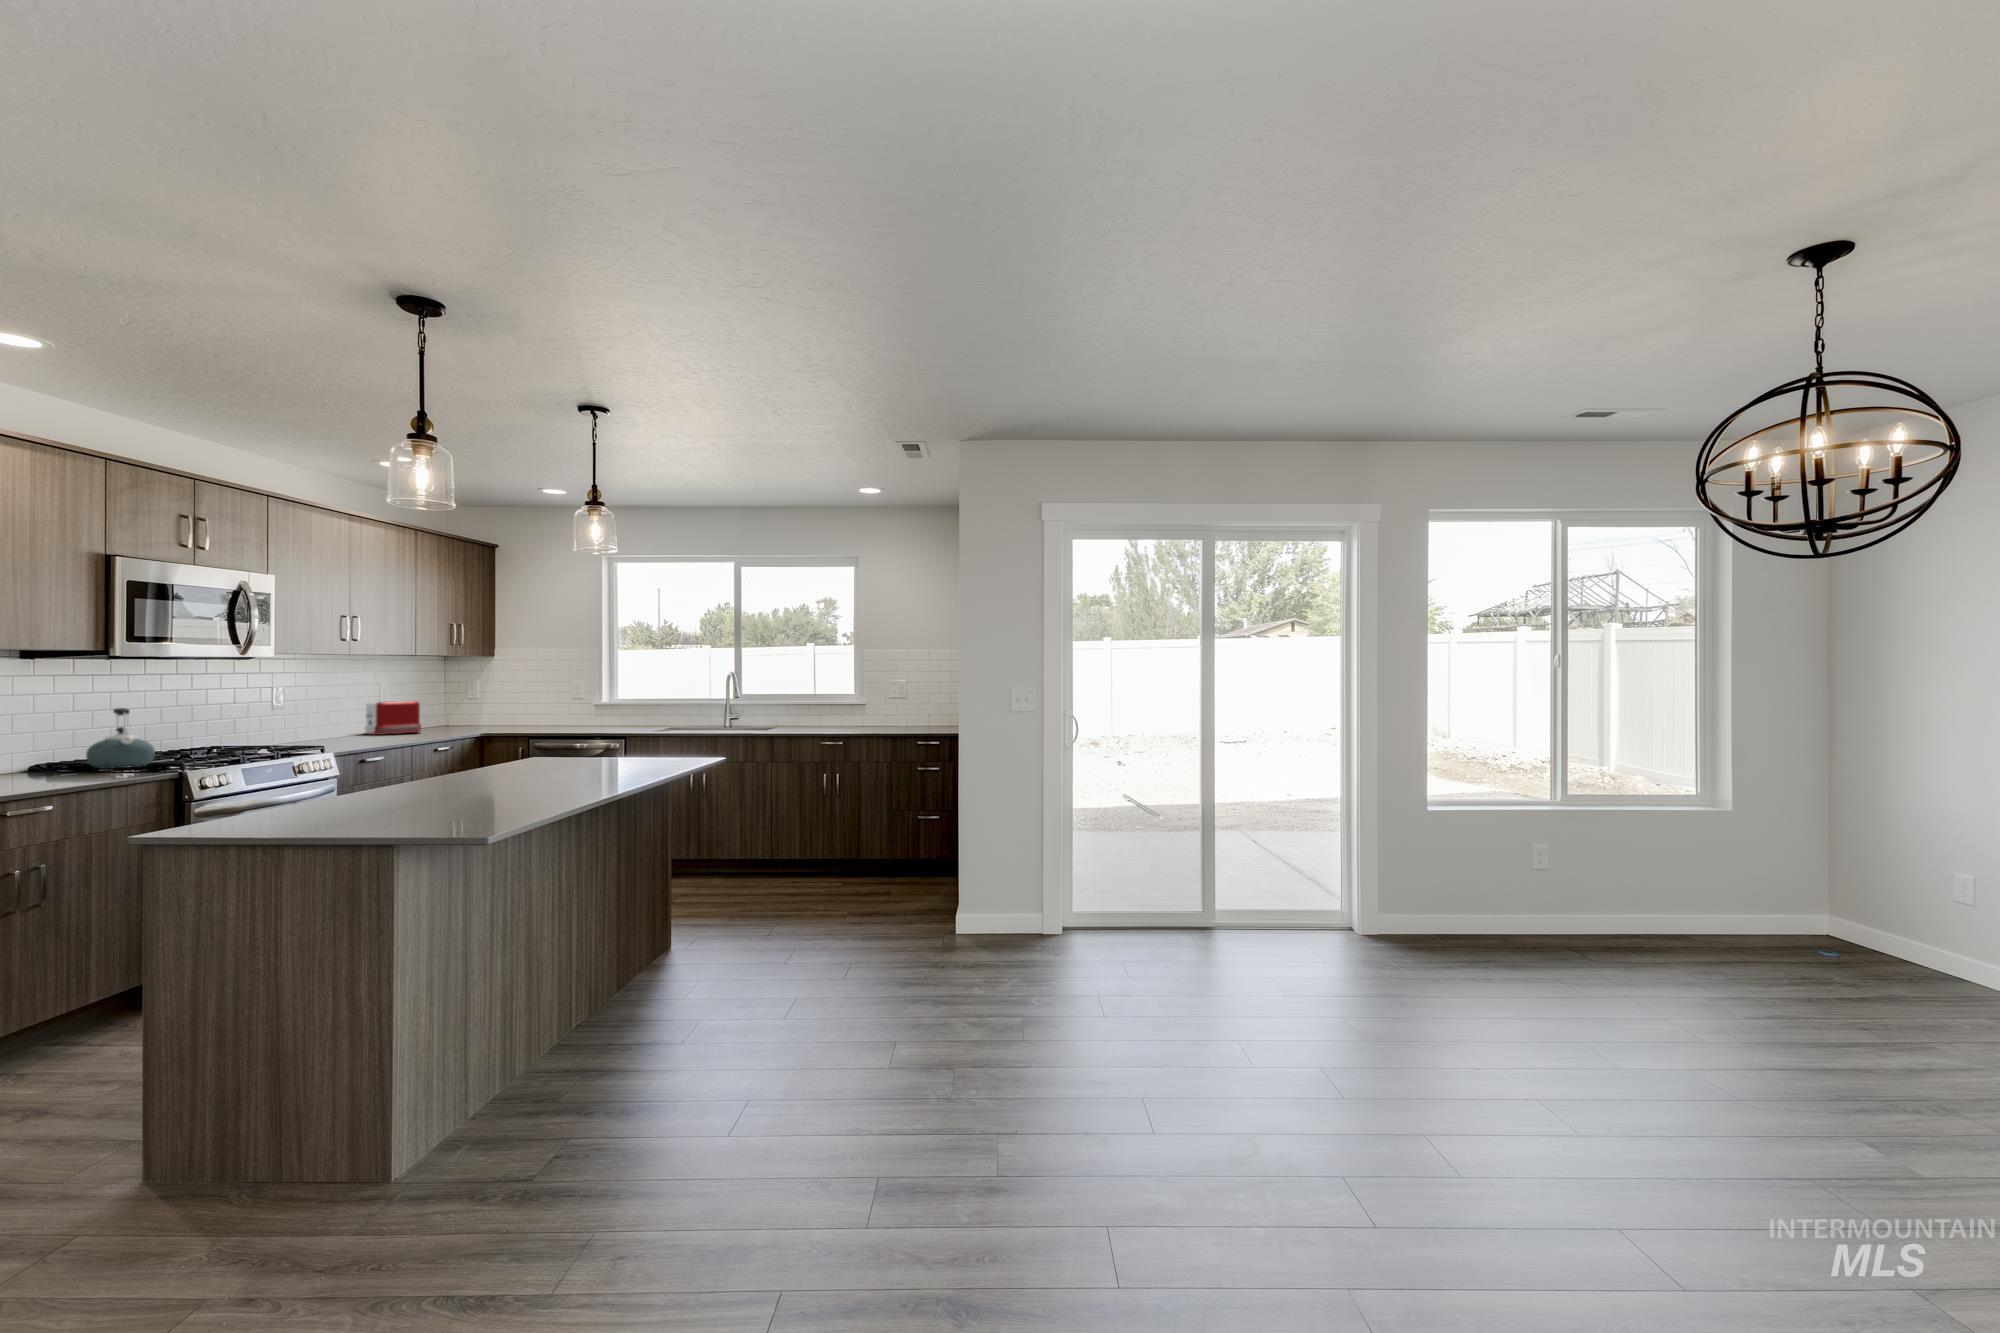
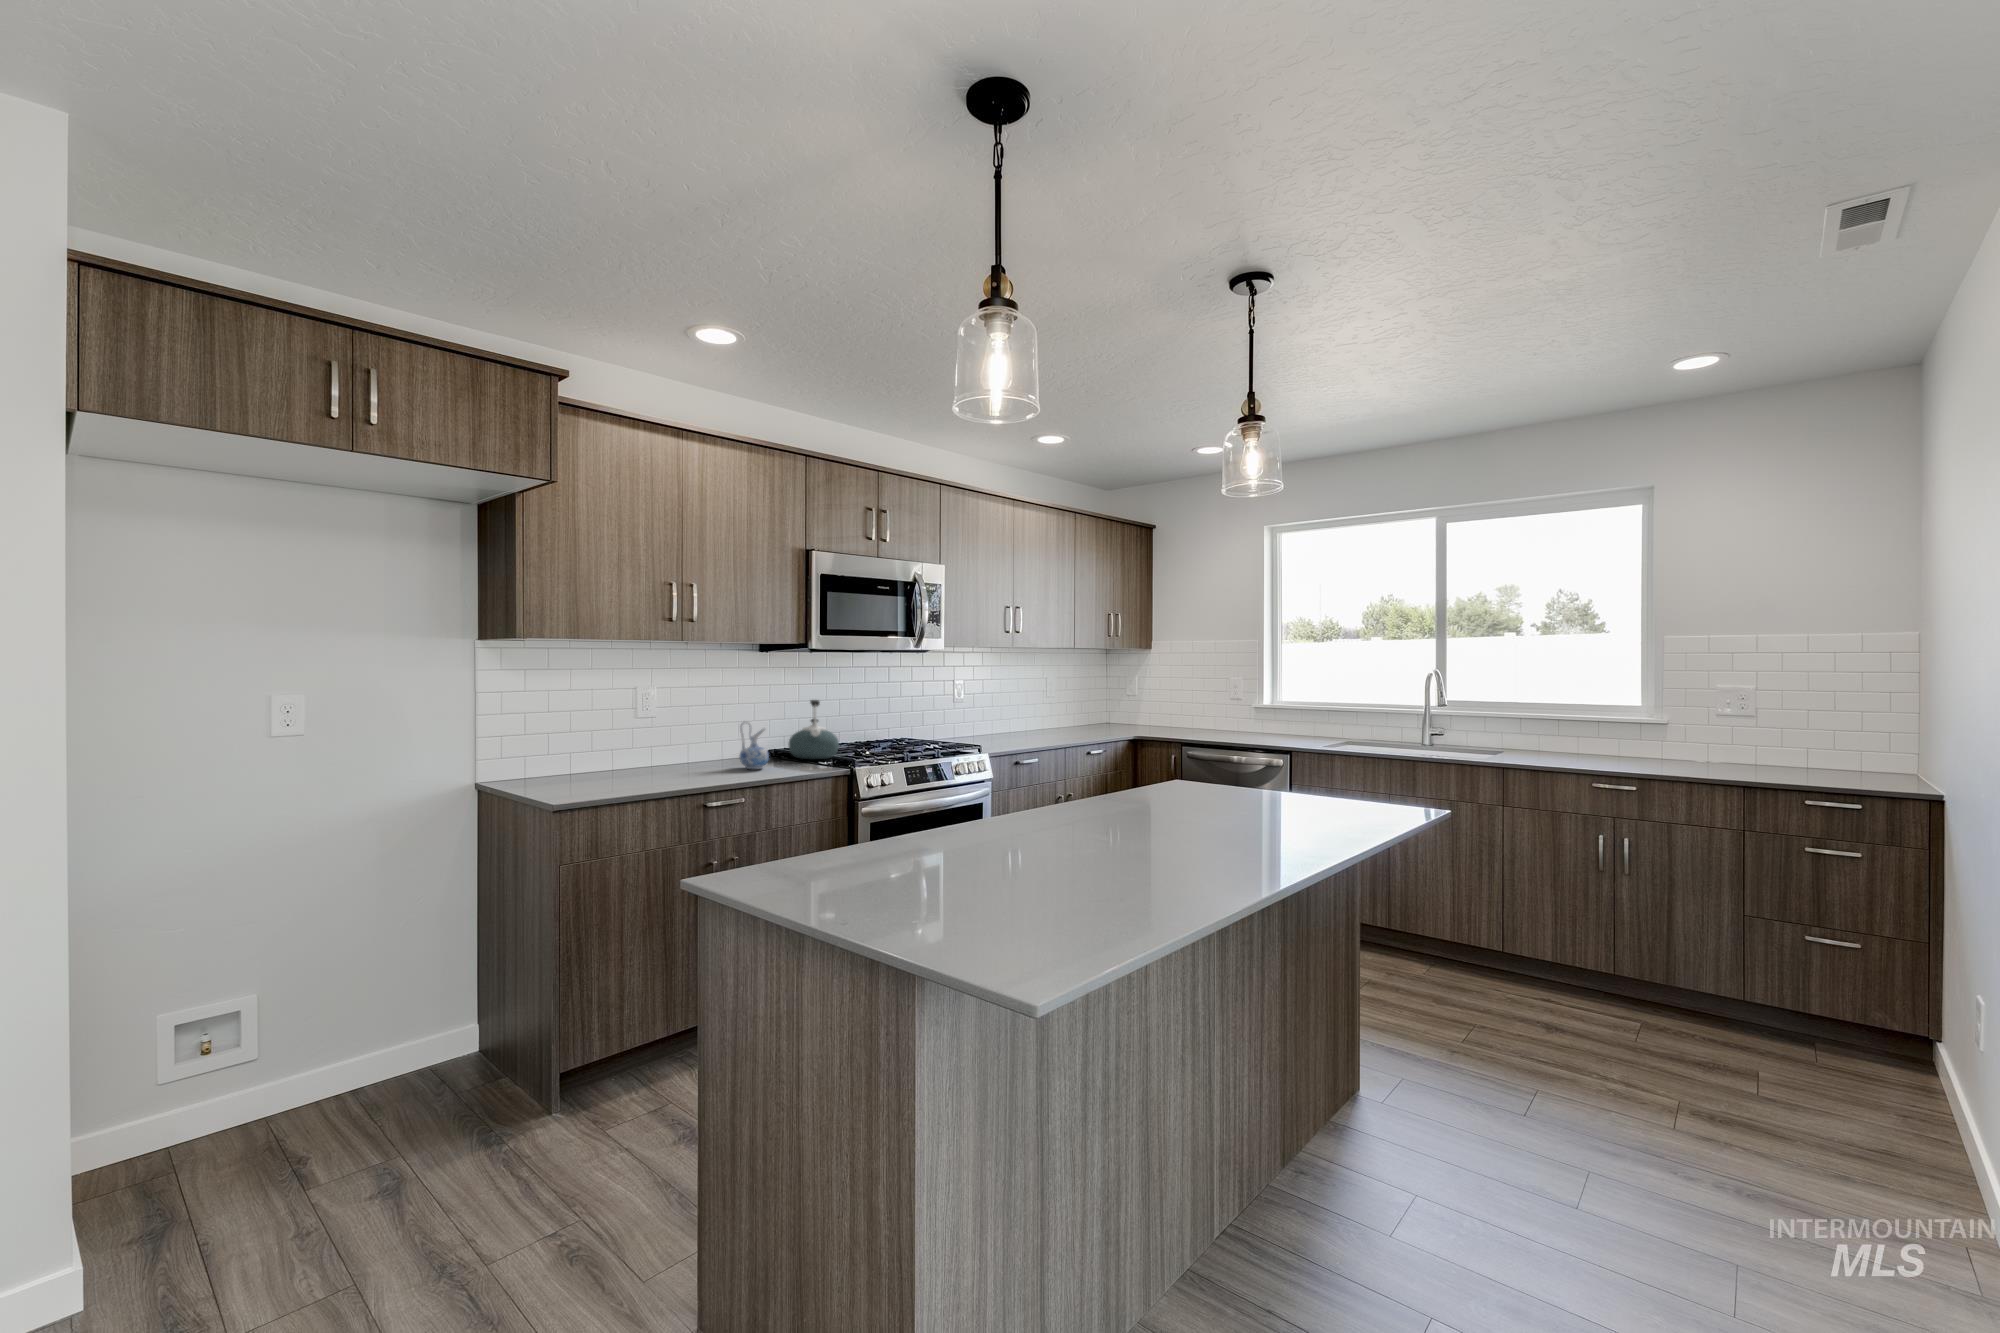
toaster: present [365,701,422,735] -> none [1024,696,1073,731]
ceramic pitcher: none [31,731,72,779] -> present [739,721,769,769]

